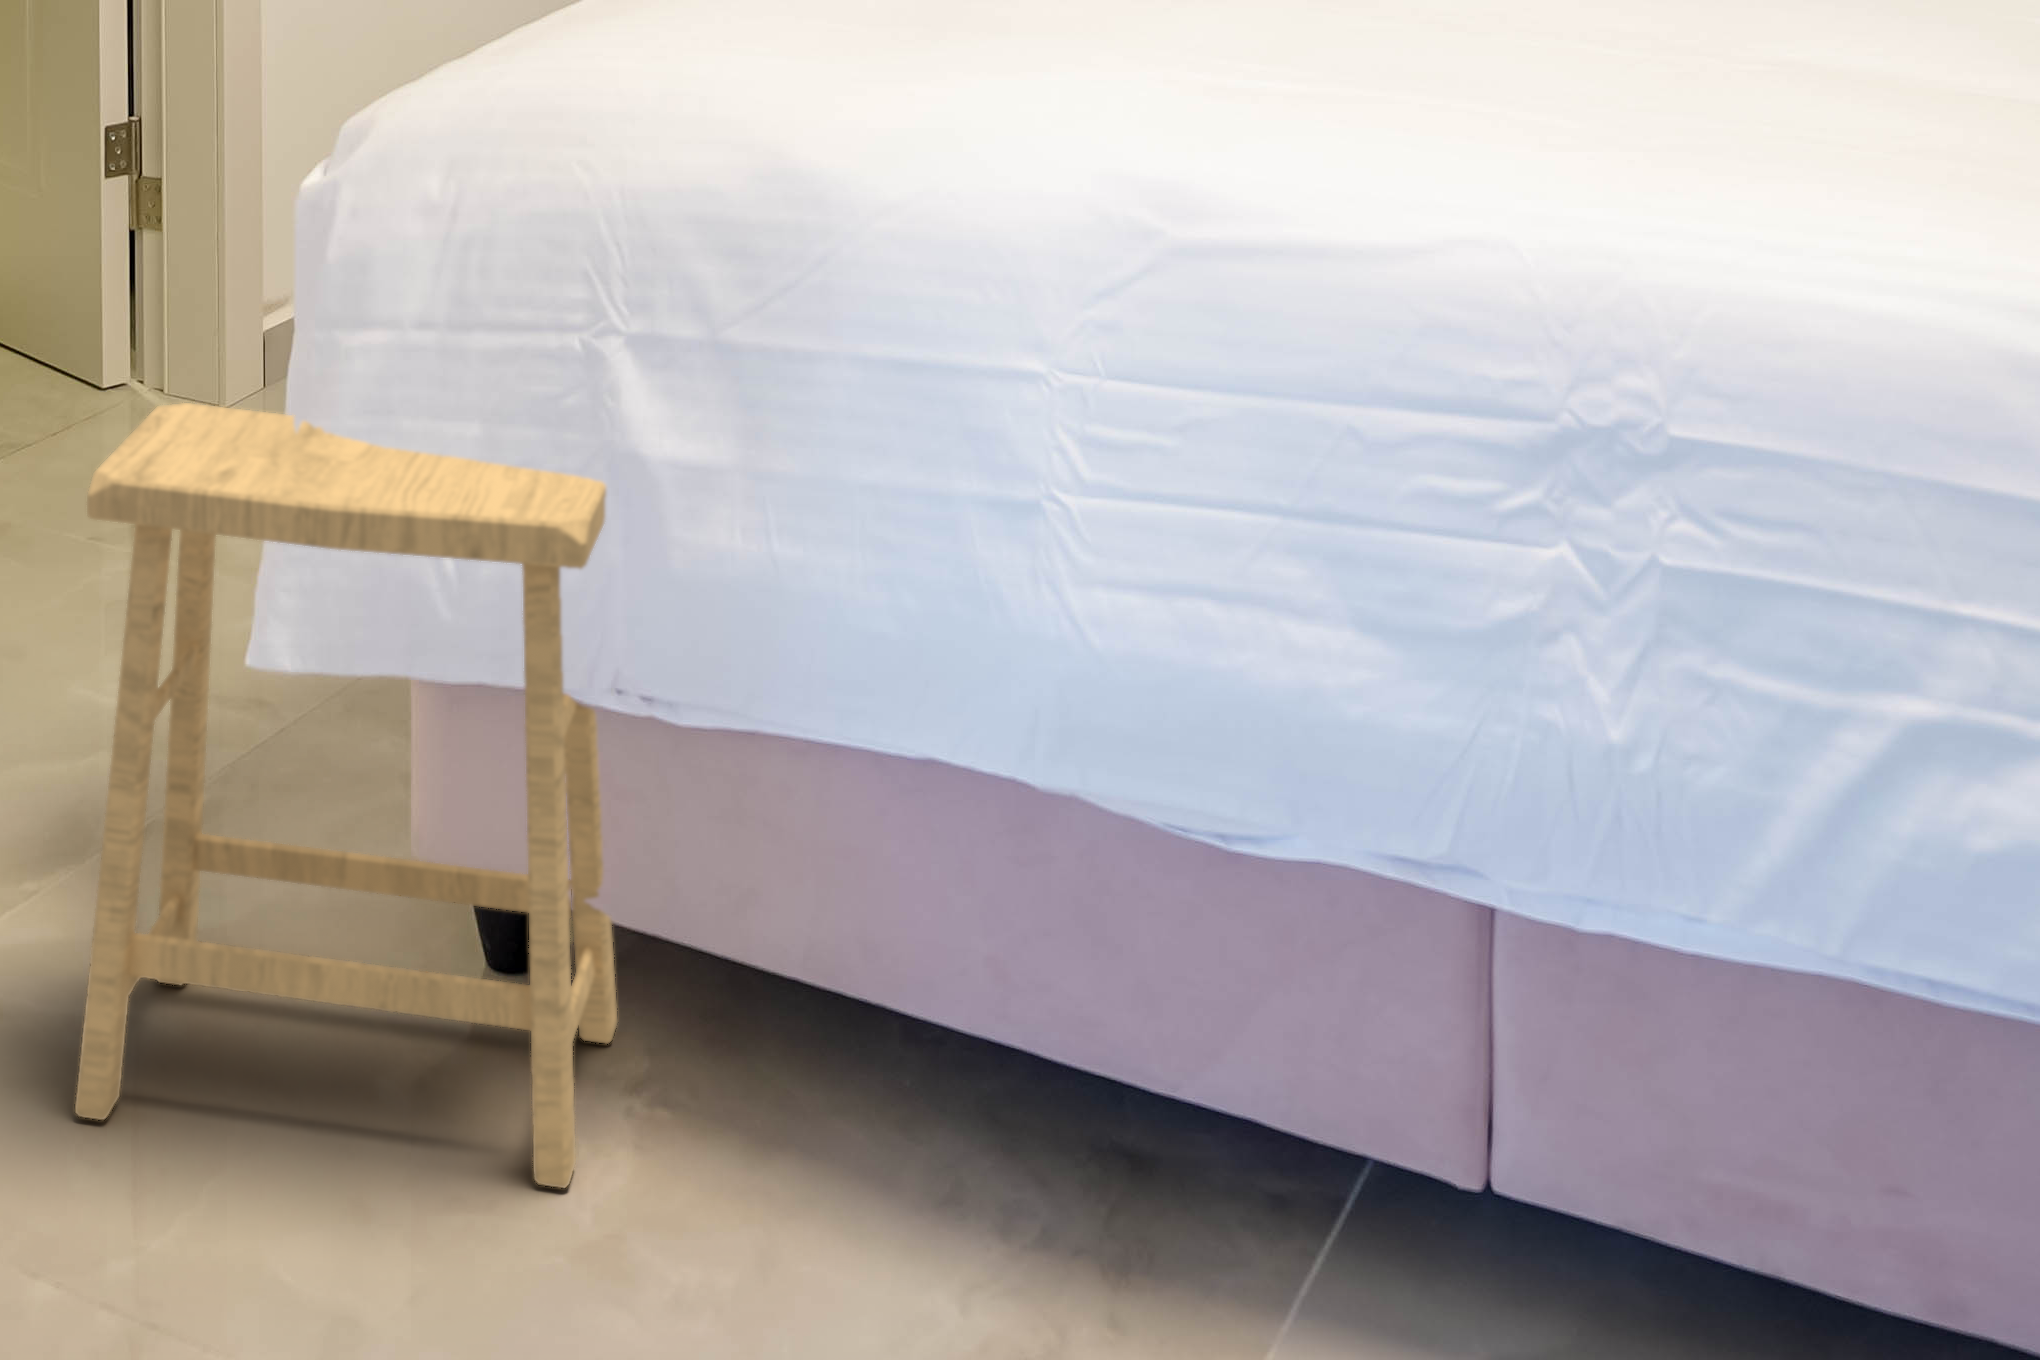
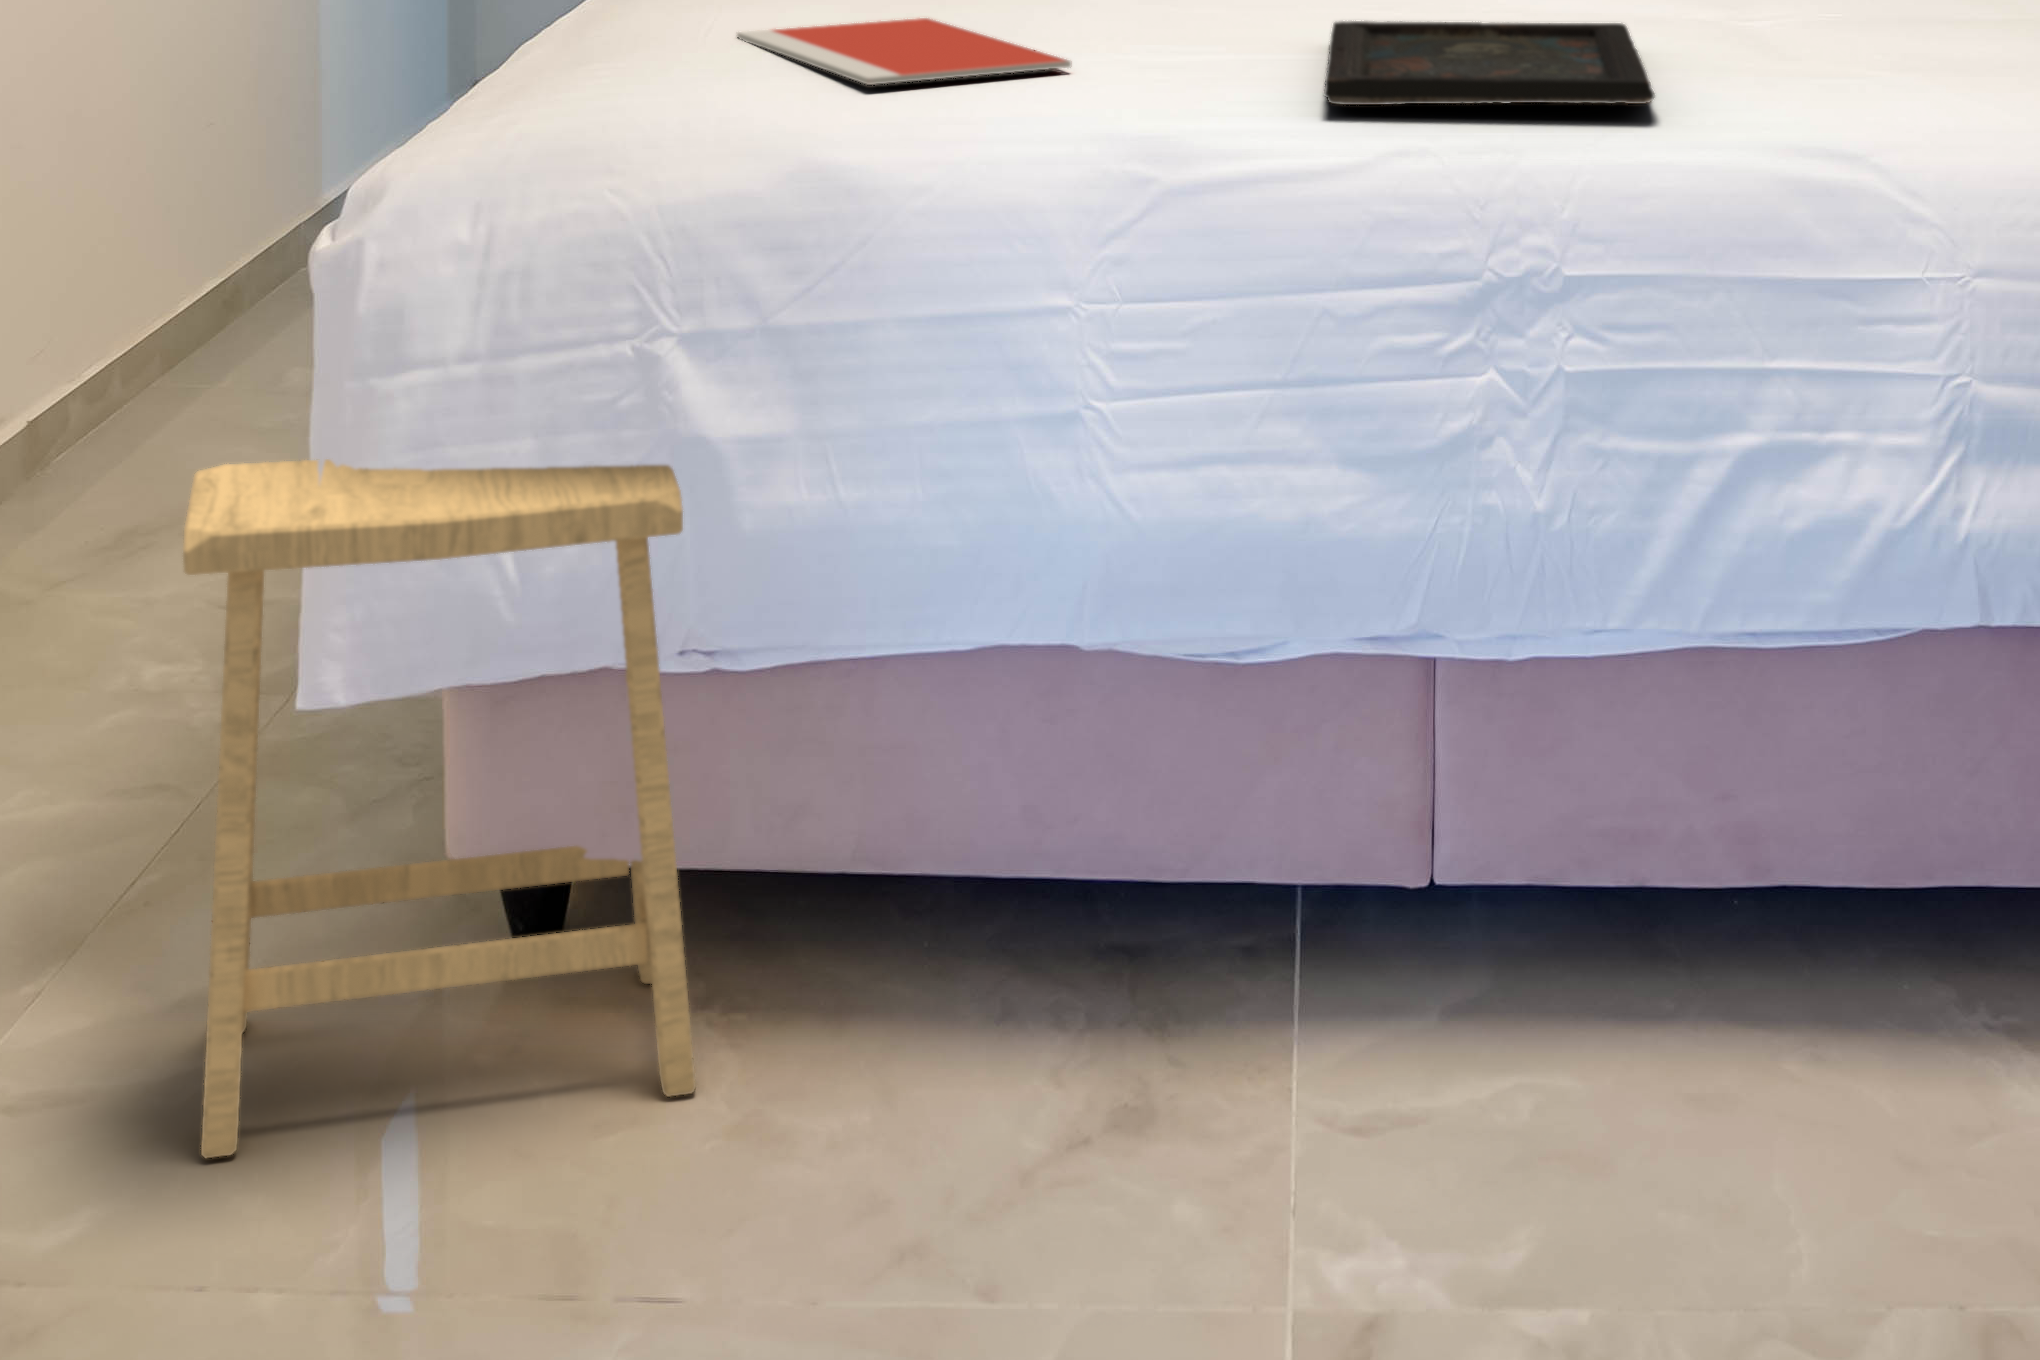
notebook: none [807,3,1134,91] -> present [737,18,1072,85]
tray: none [1387,68,1899,238] -> present [1324,21,1654,105]

